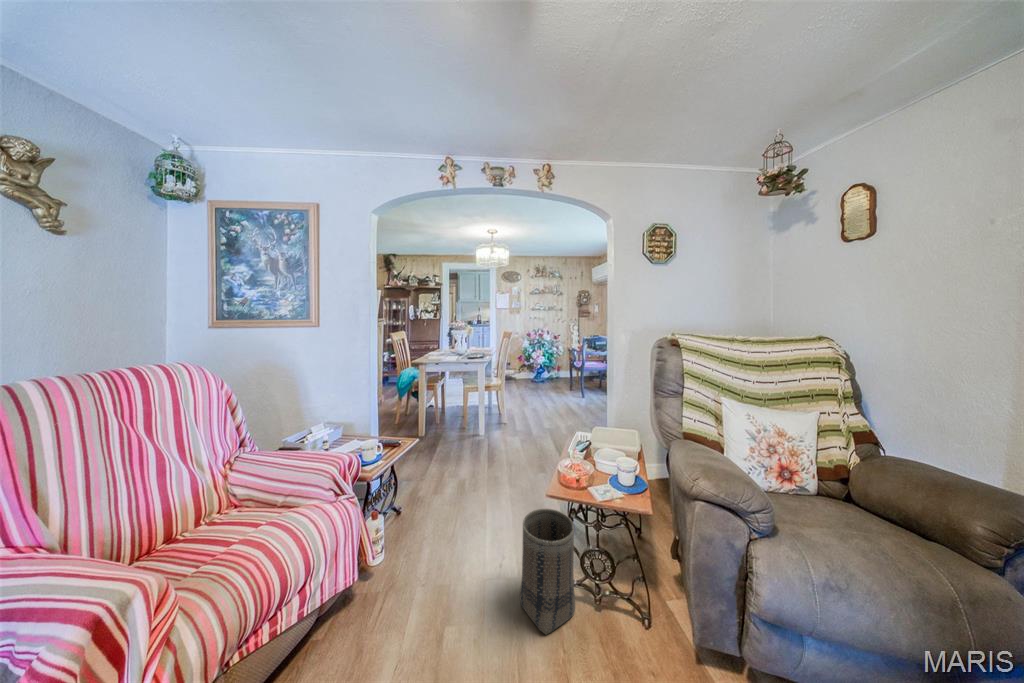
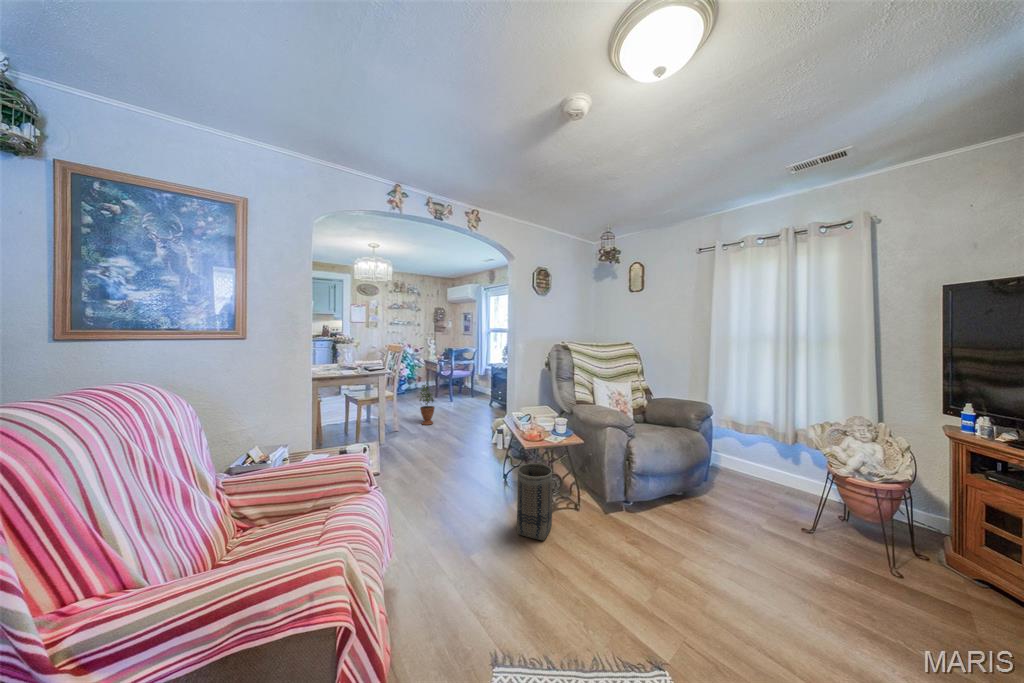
potted plant: none [529,370,548,415] -> present [420,383,435,425]

